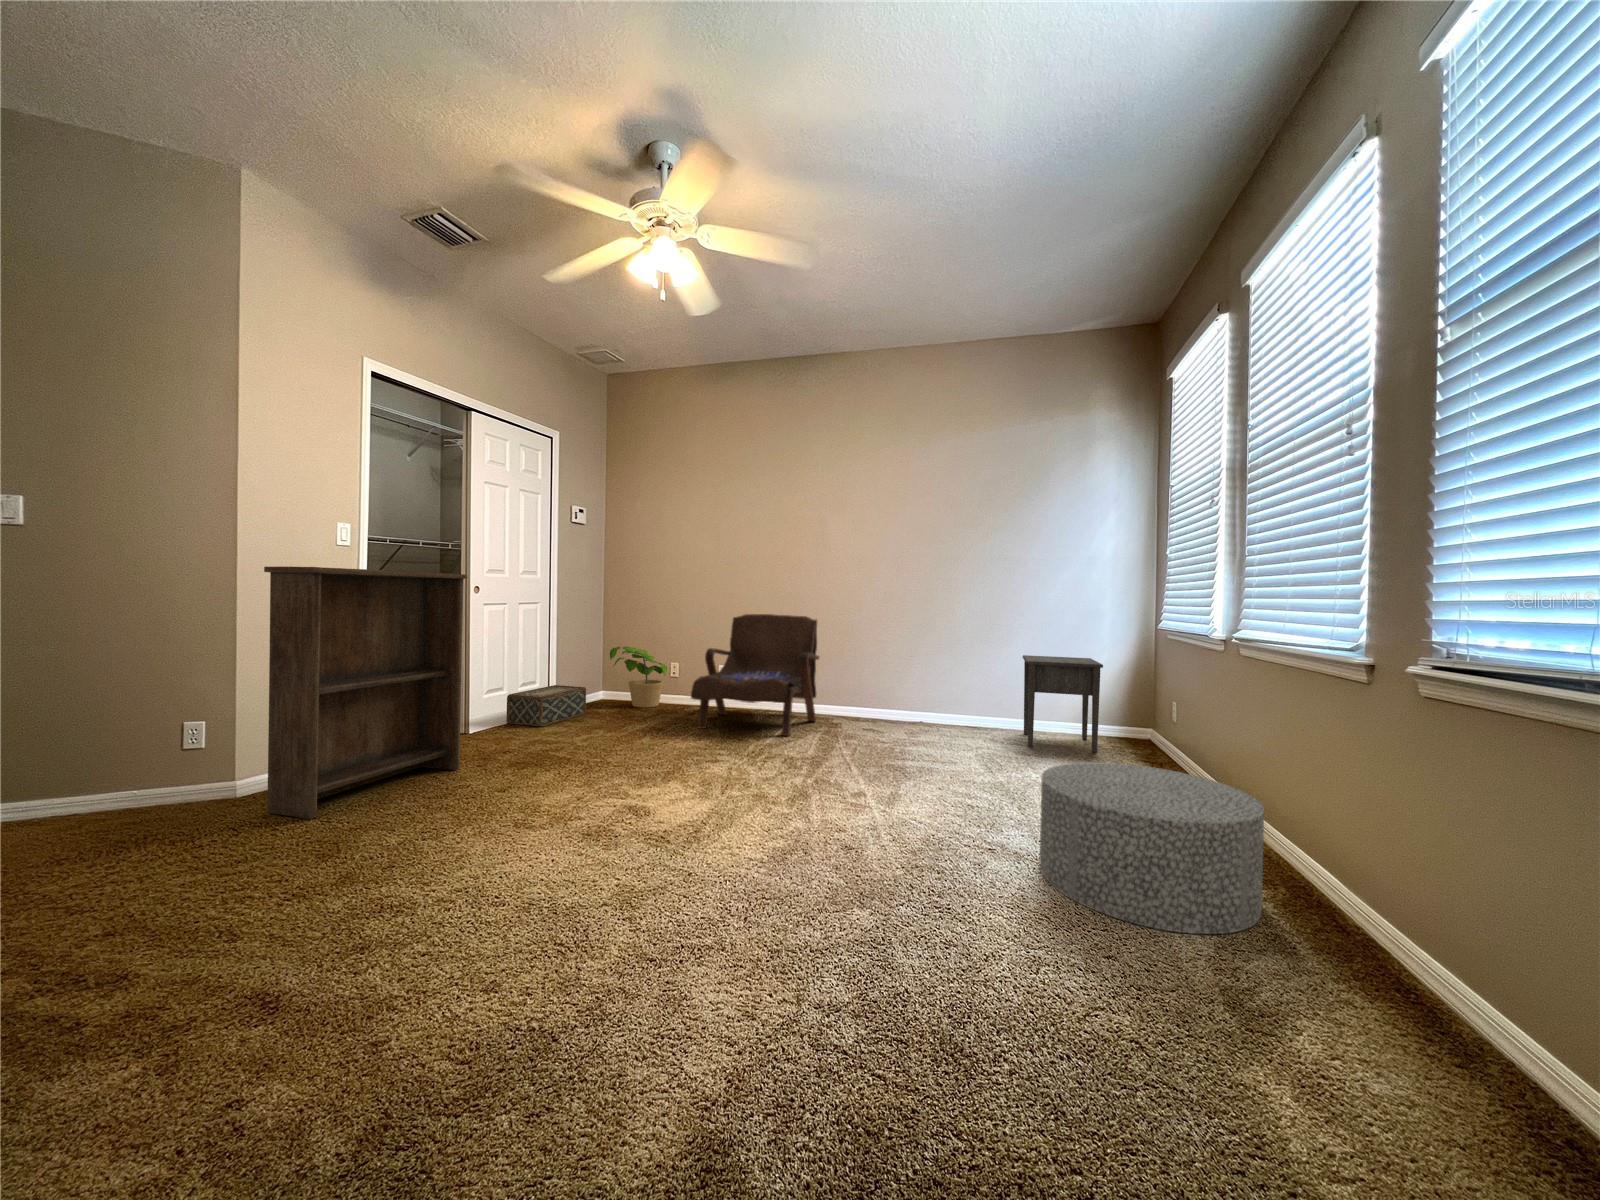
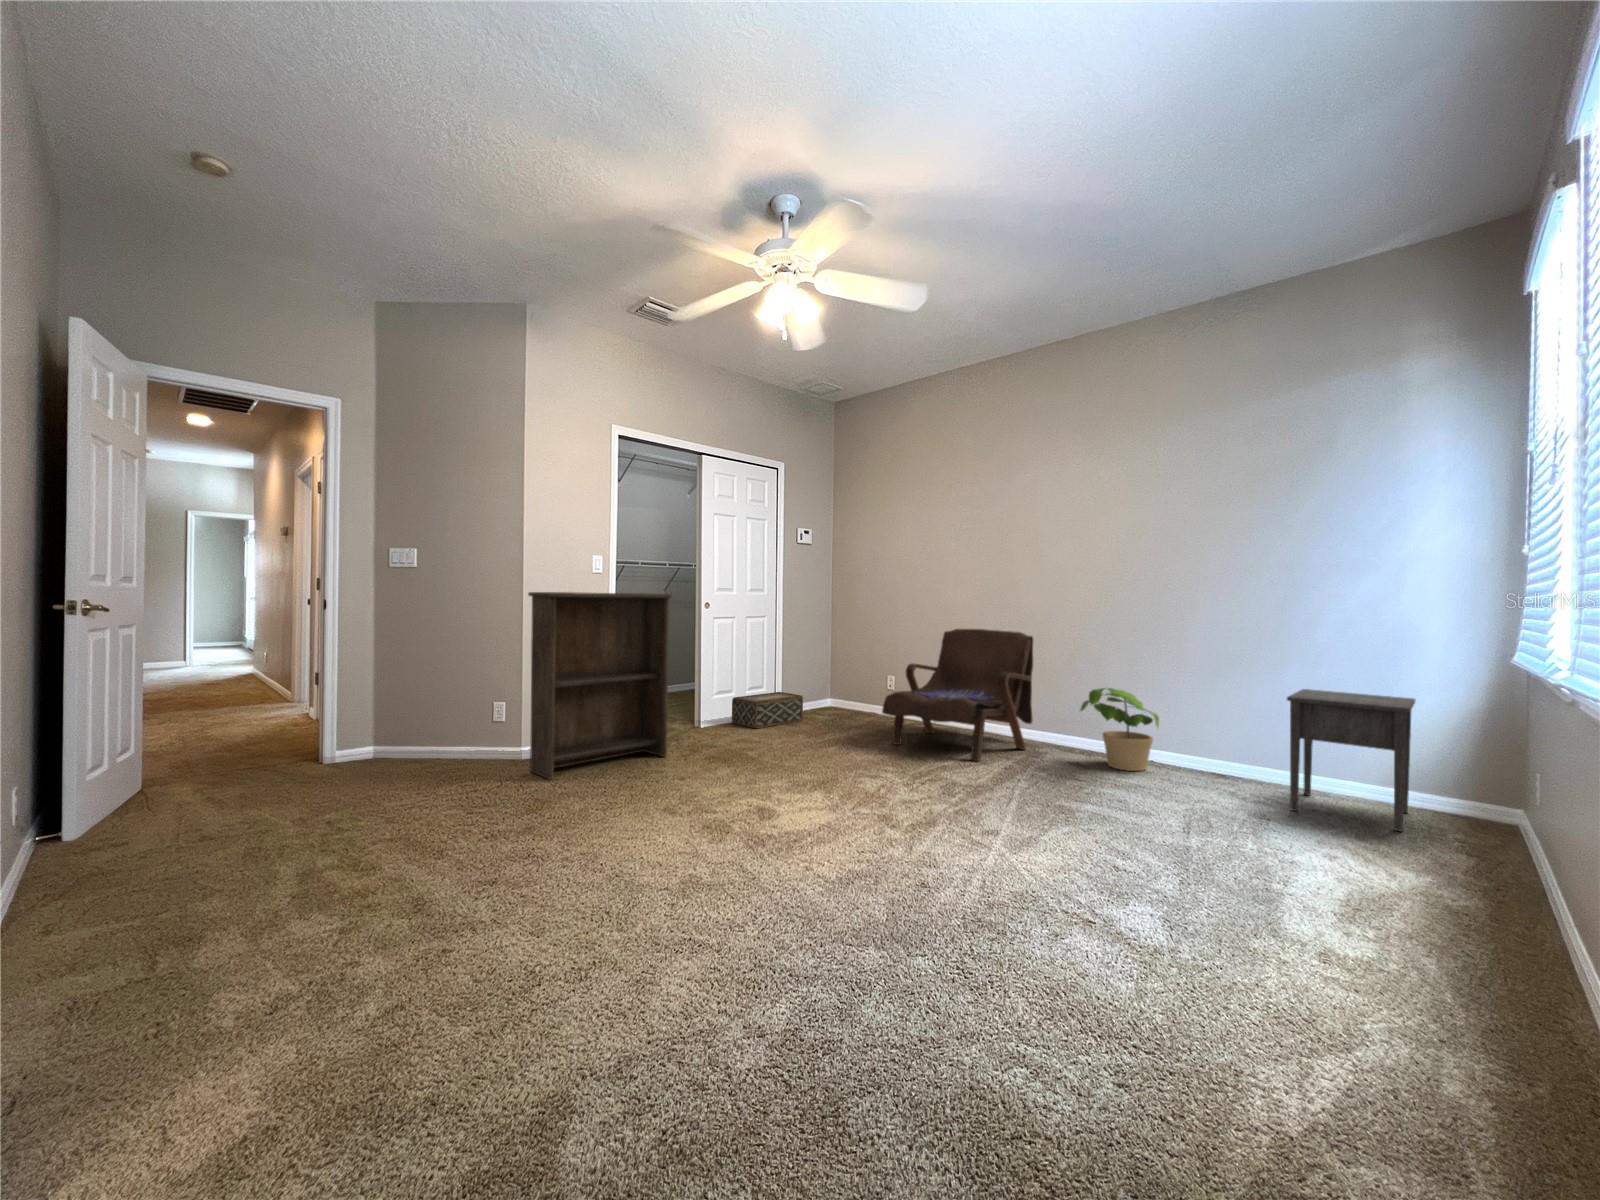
potted plant: present [610,647,667,707] -> present [1080,688,1159,771]
ottoman: present [1040,762,1264,934] -> none [1122,826,1434,1081]

